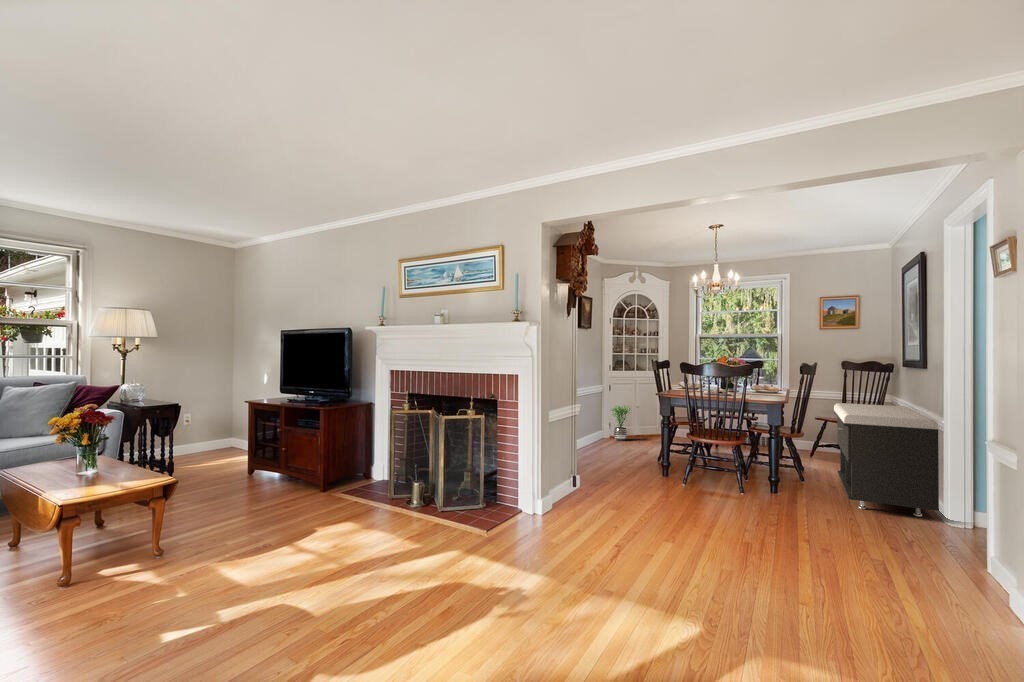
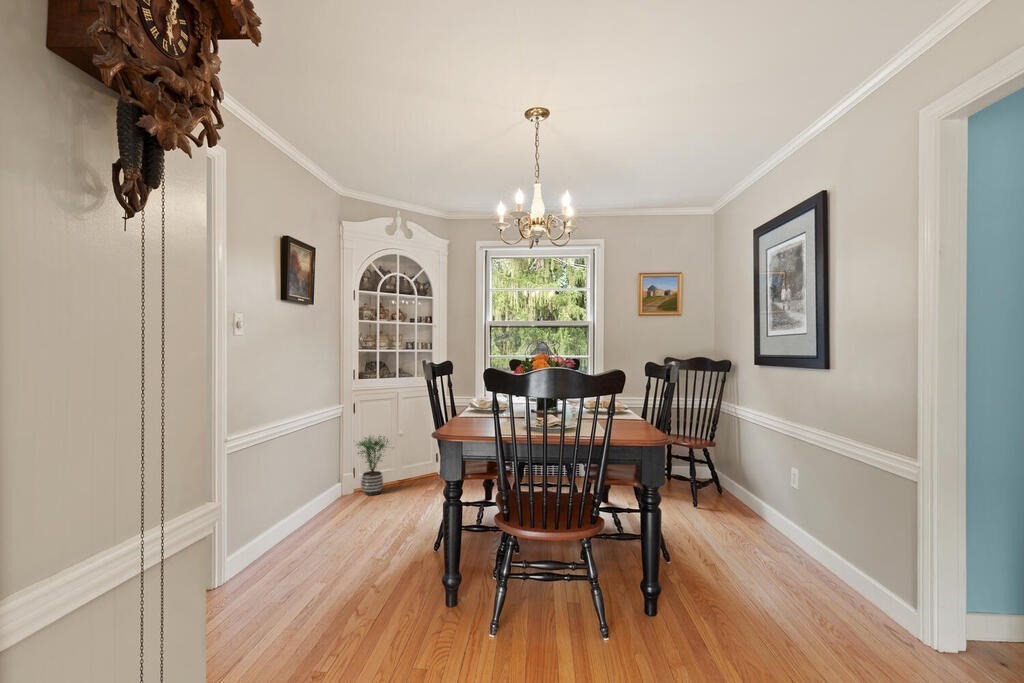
storage bench: present [834,403,939,517] -> none [704,426,923,635]

